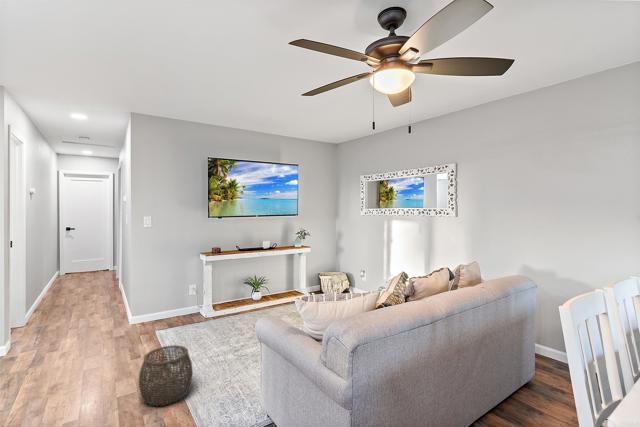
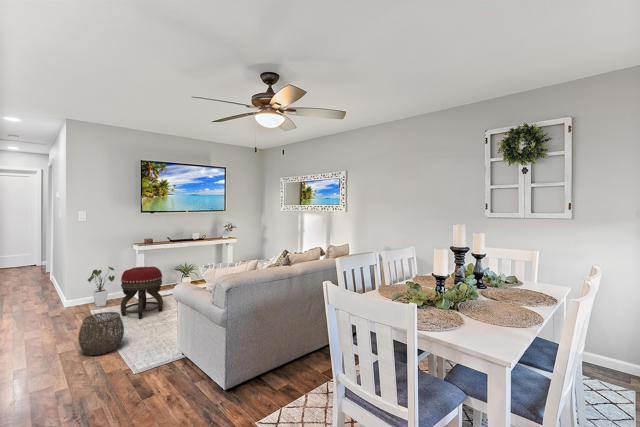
house plant: none [153,279,181,326] -> present [88,267,115,307]
footstool: none [188,282,234,347] -> present [121,267,163,319]

